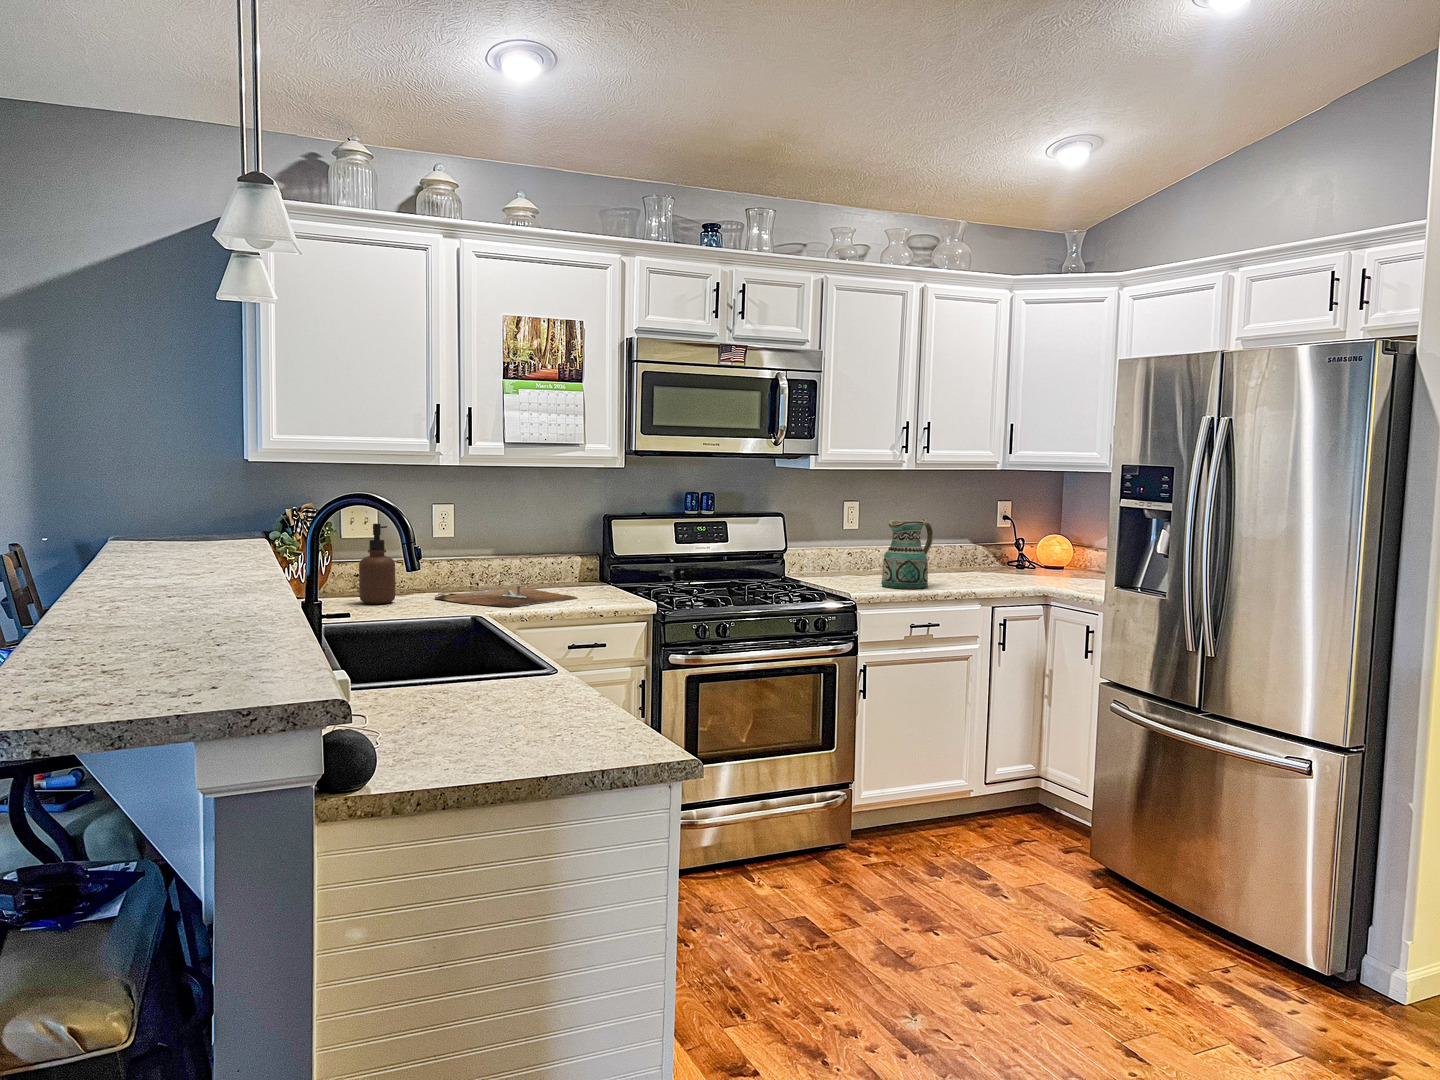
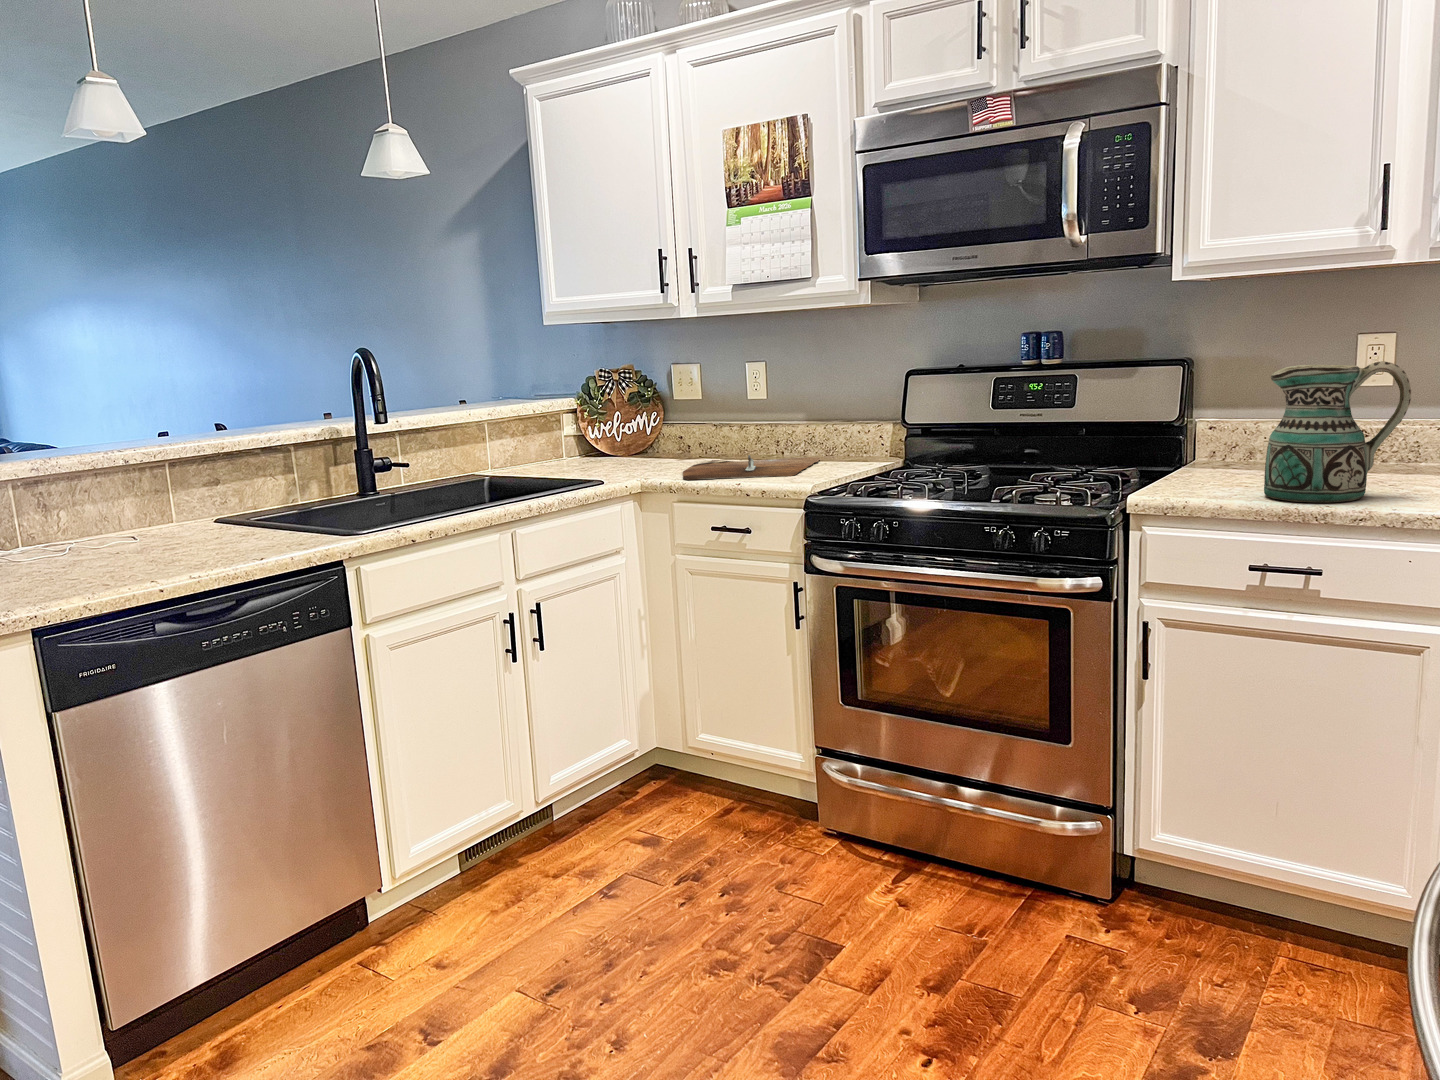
soap dispenser: present [359,524,395,604] -> none [622,385,659,467]

